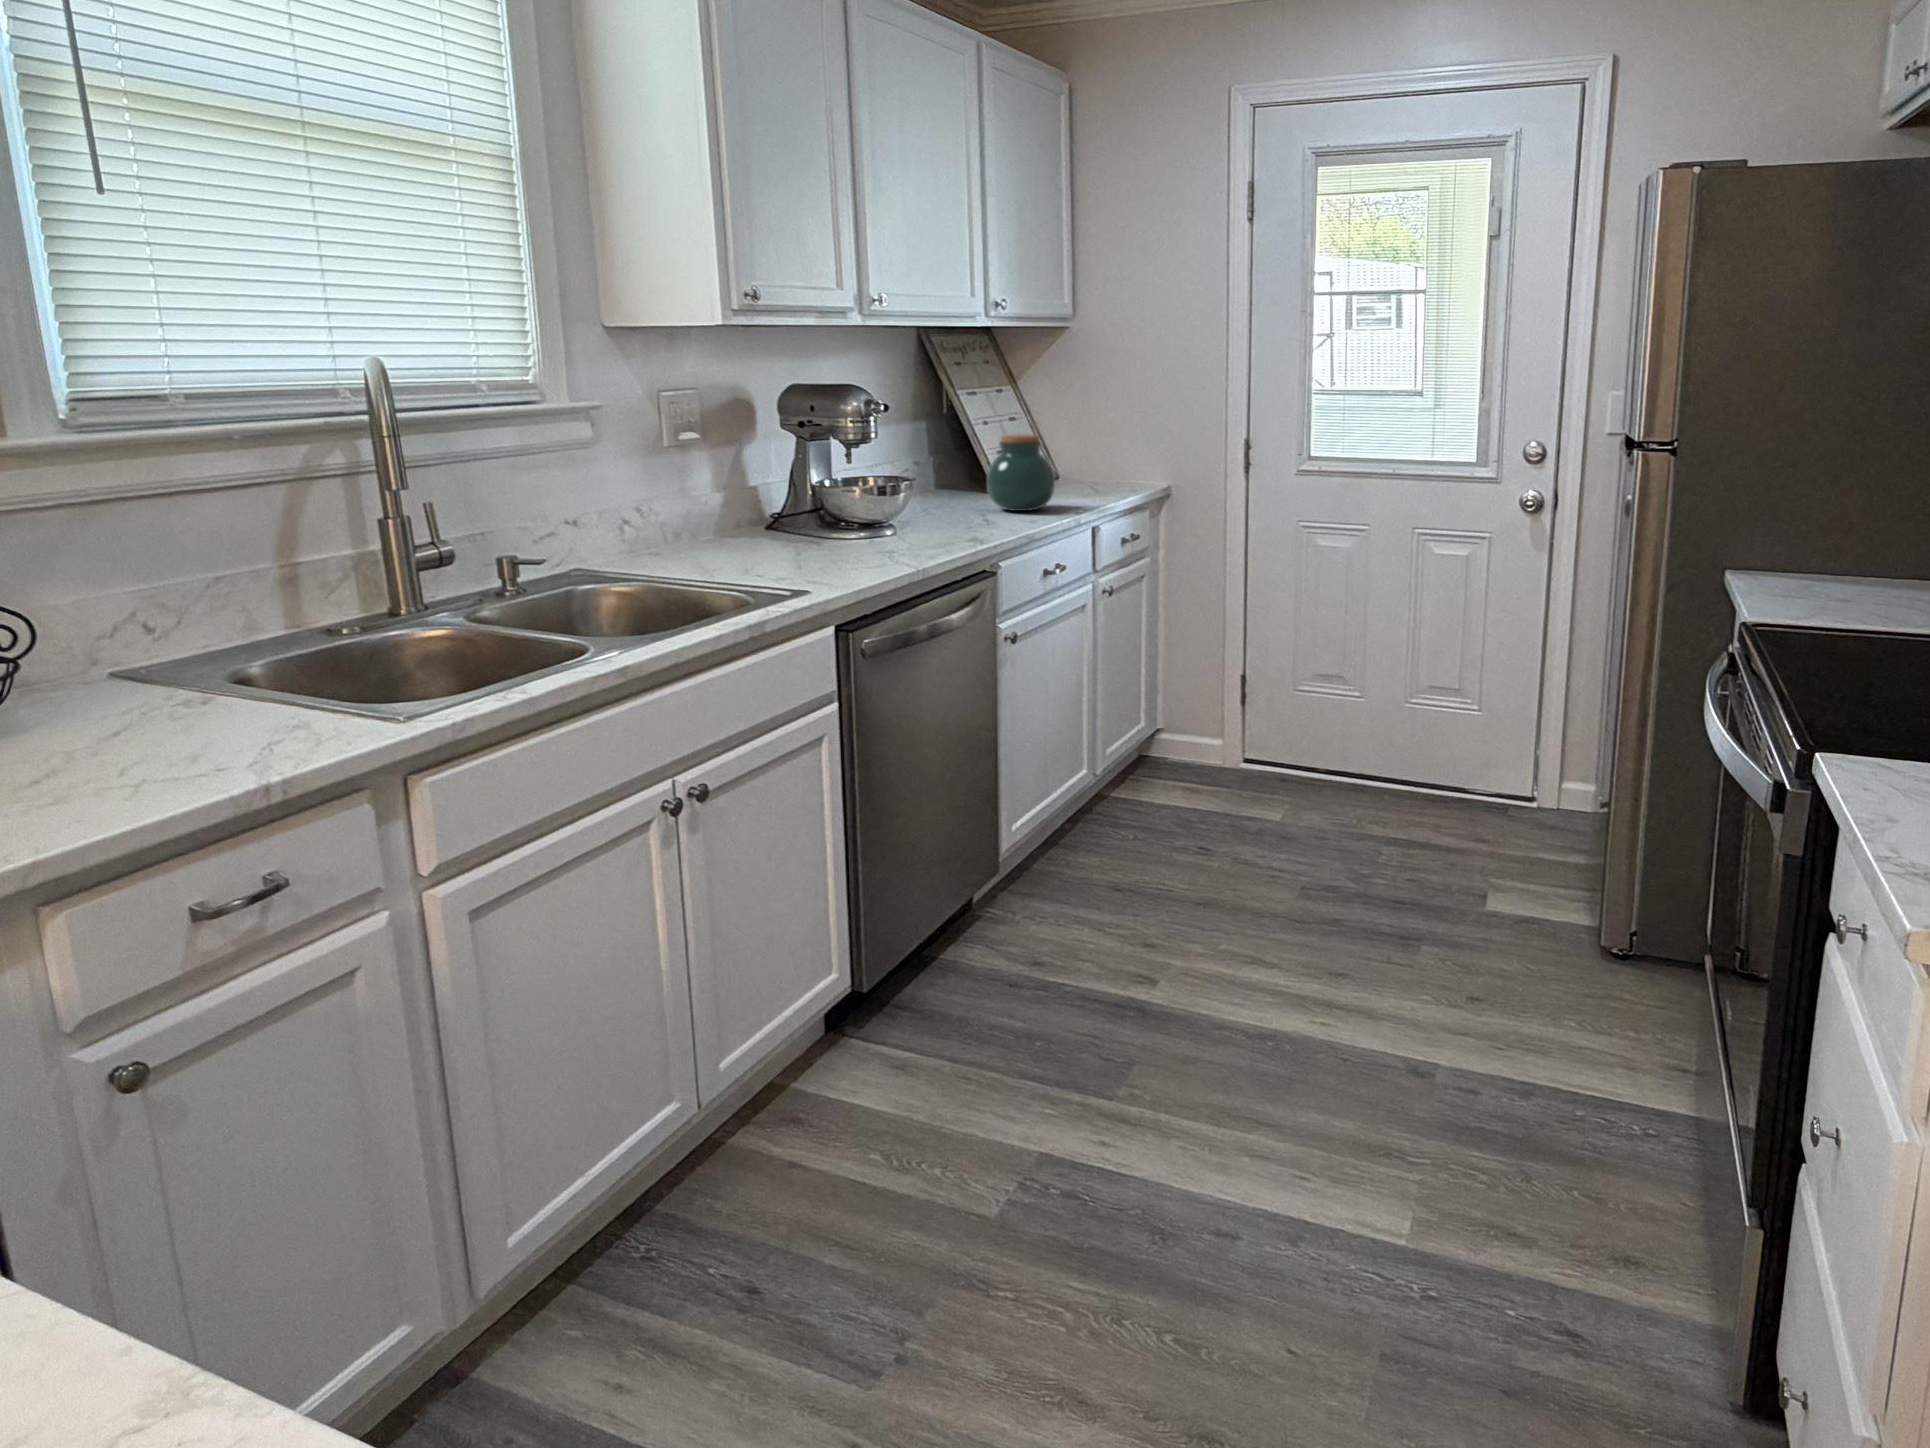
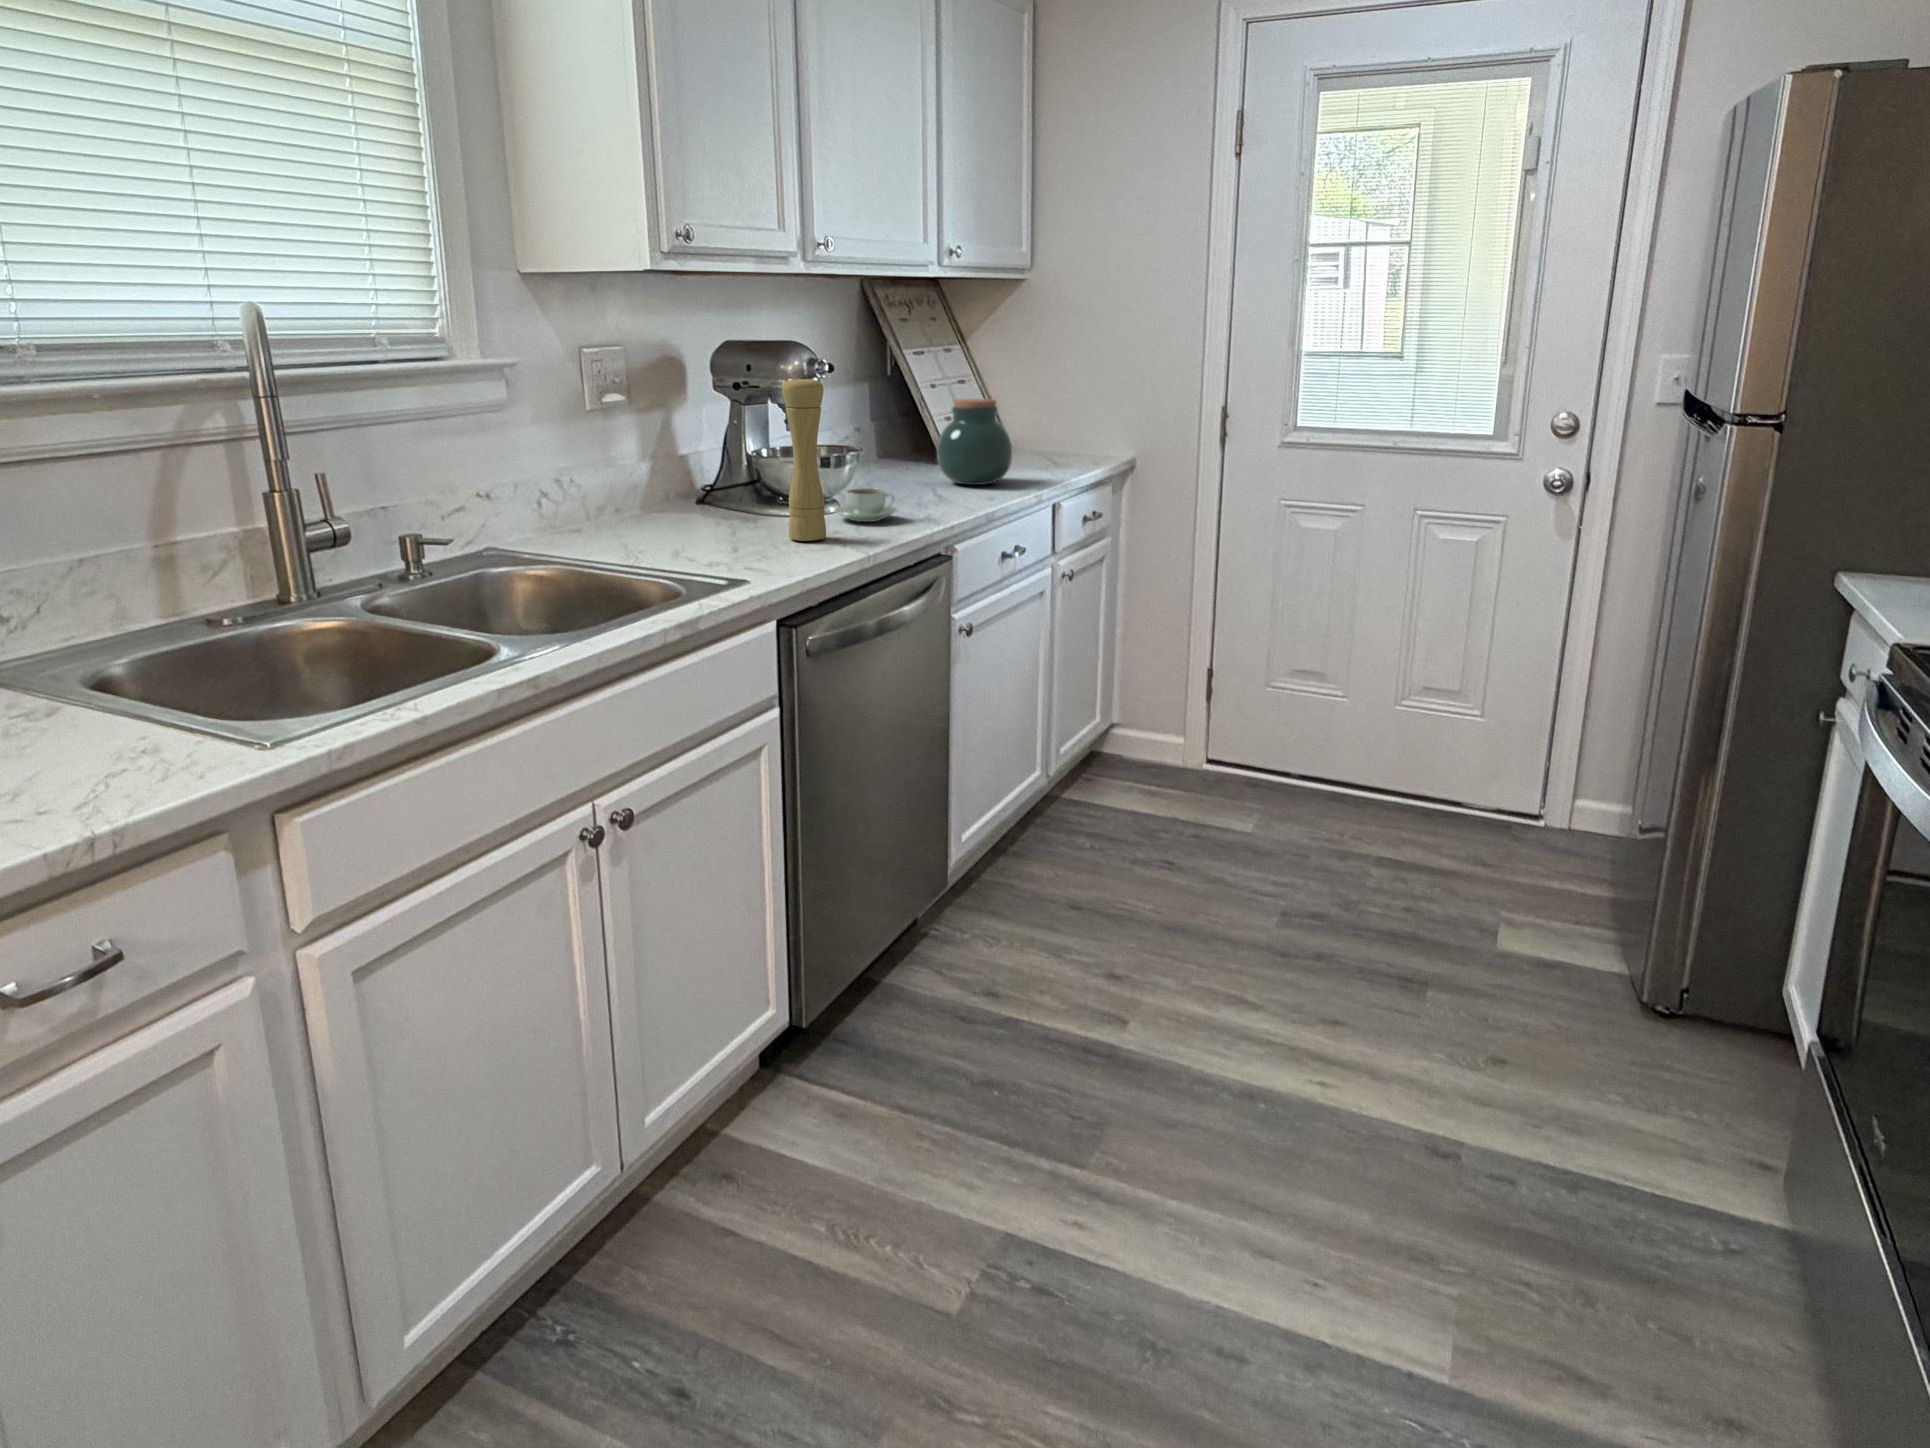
pepper mill: none [841,416,882,559] -> present [782,376,826,541]
coffee cup: none [891,514,948,543] -> present [835,488,897,522]

